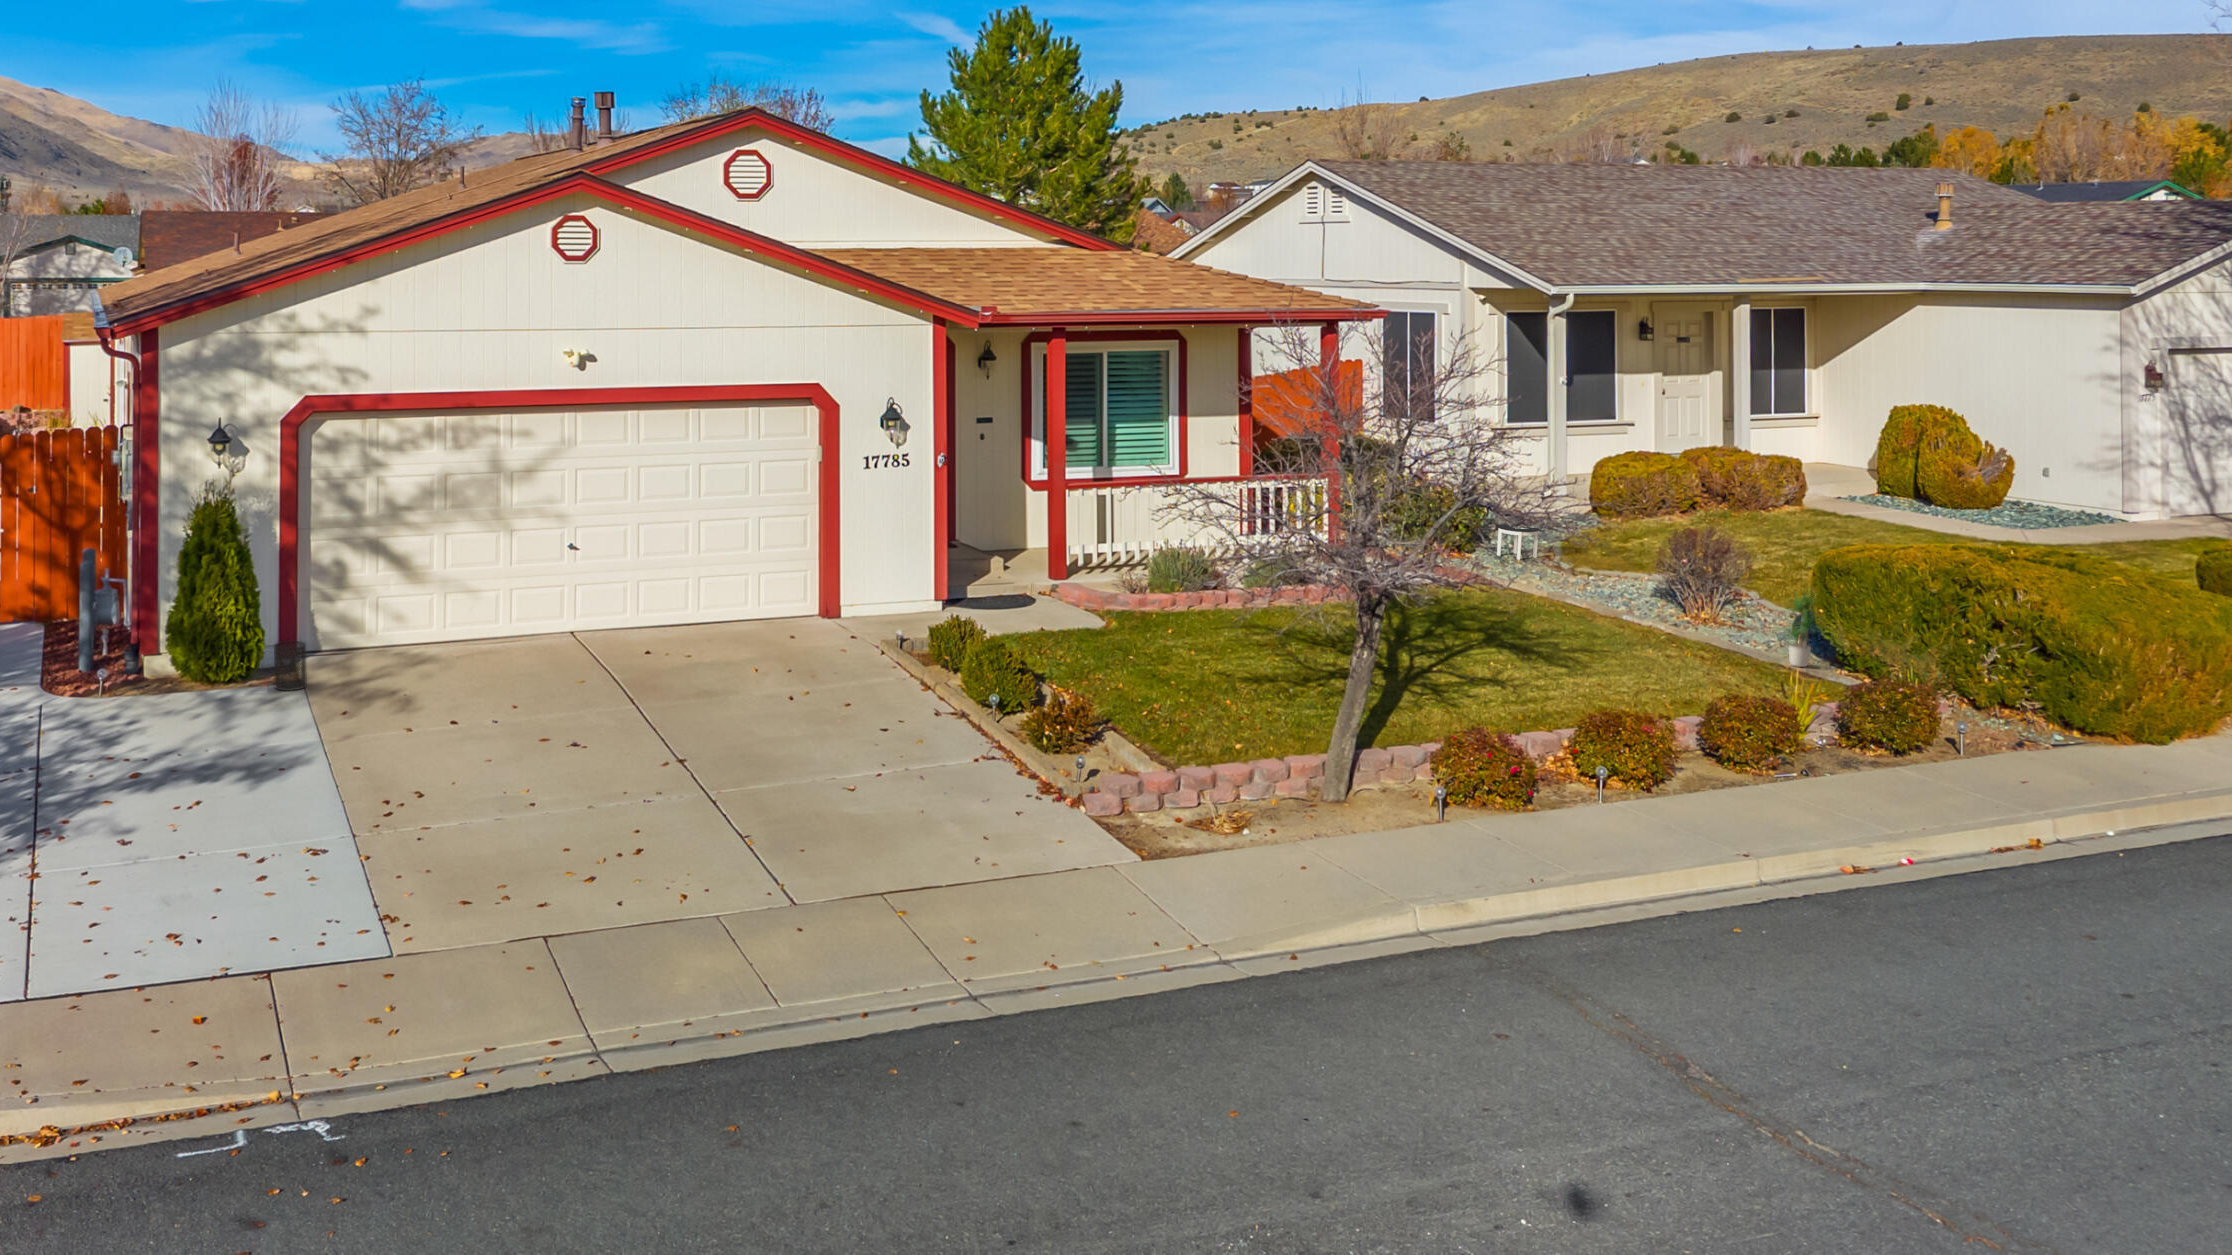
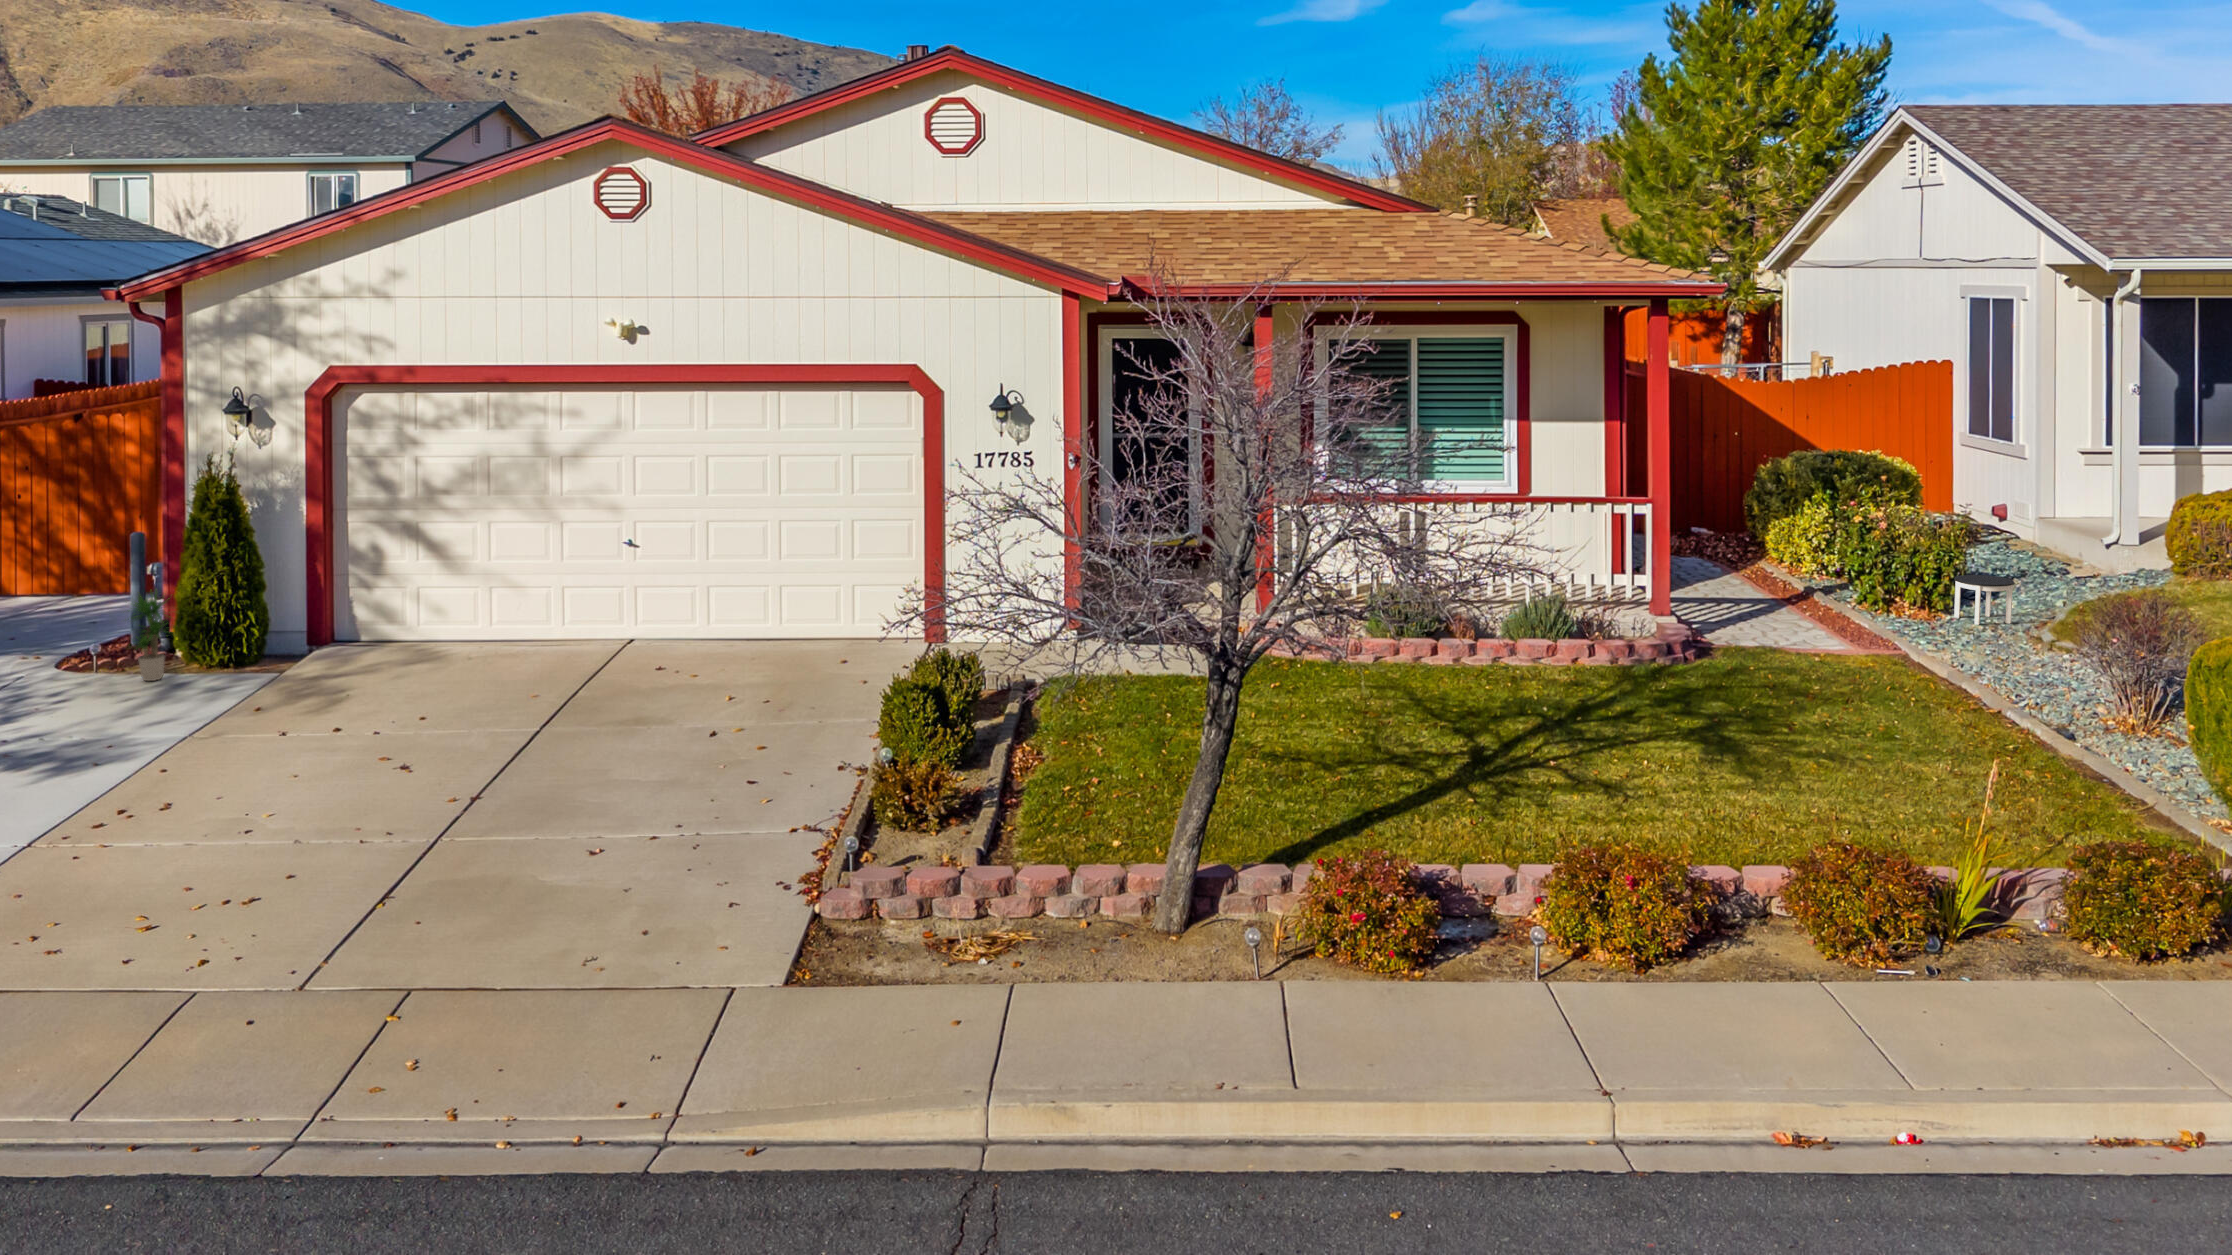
potted plant: present [1784,591,1822,667] -> present [131,590,170,681]
trash can: present [274,641,307,691] -> none [254,621,292,672]

